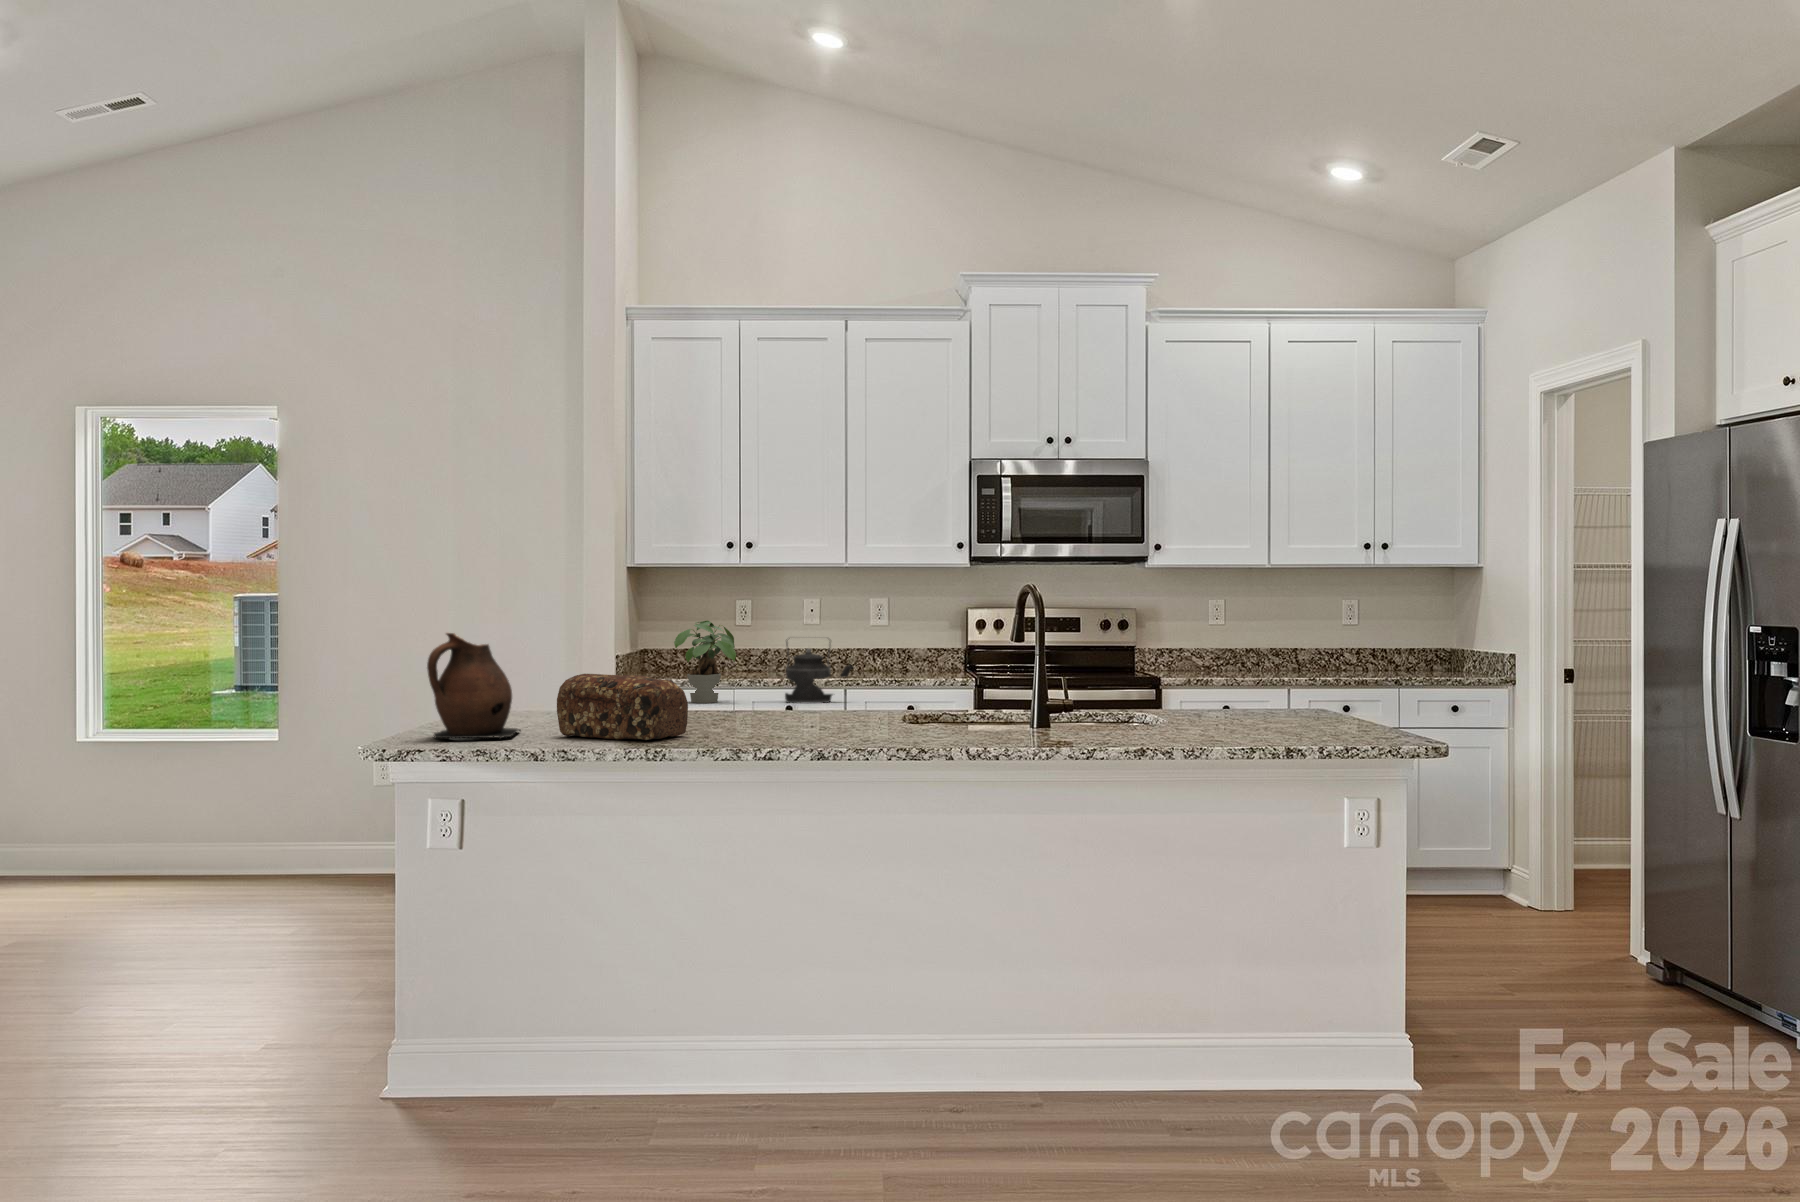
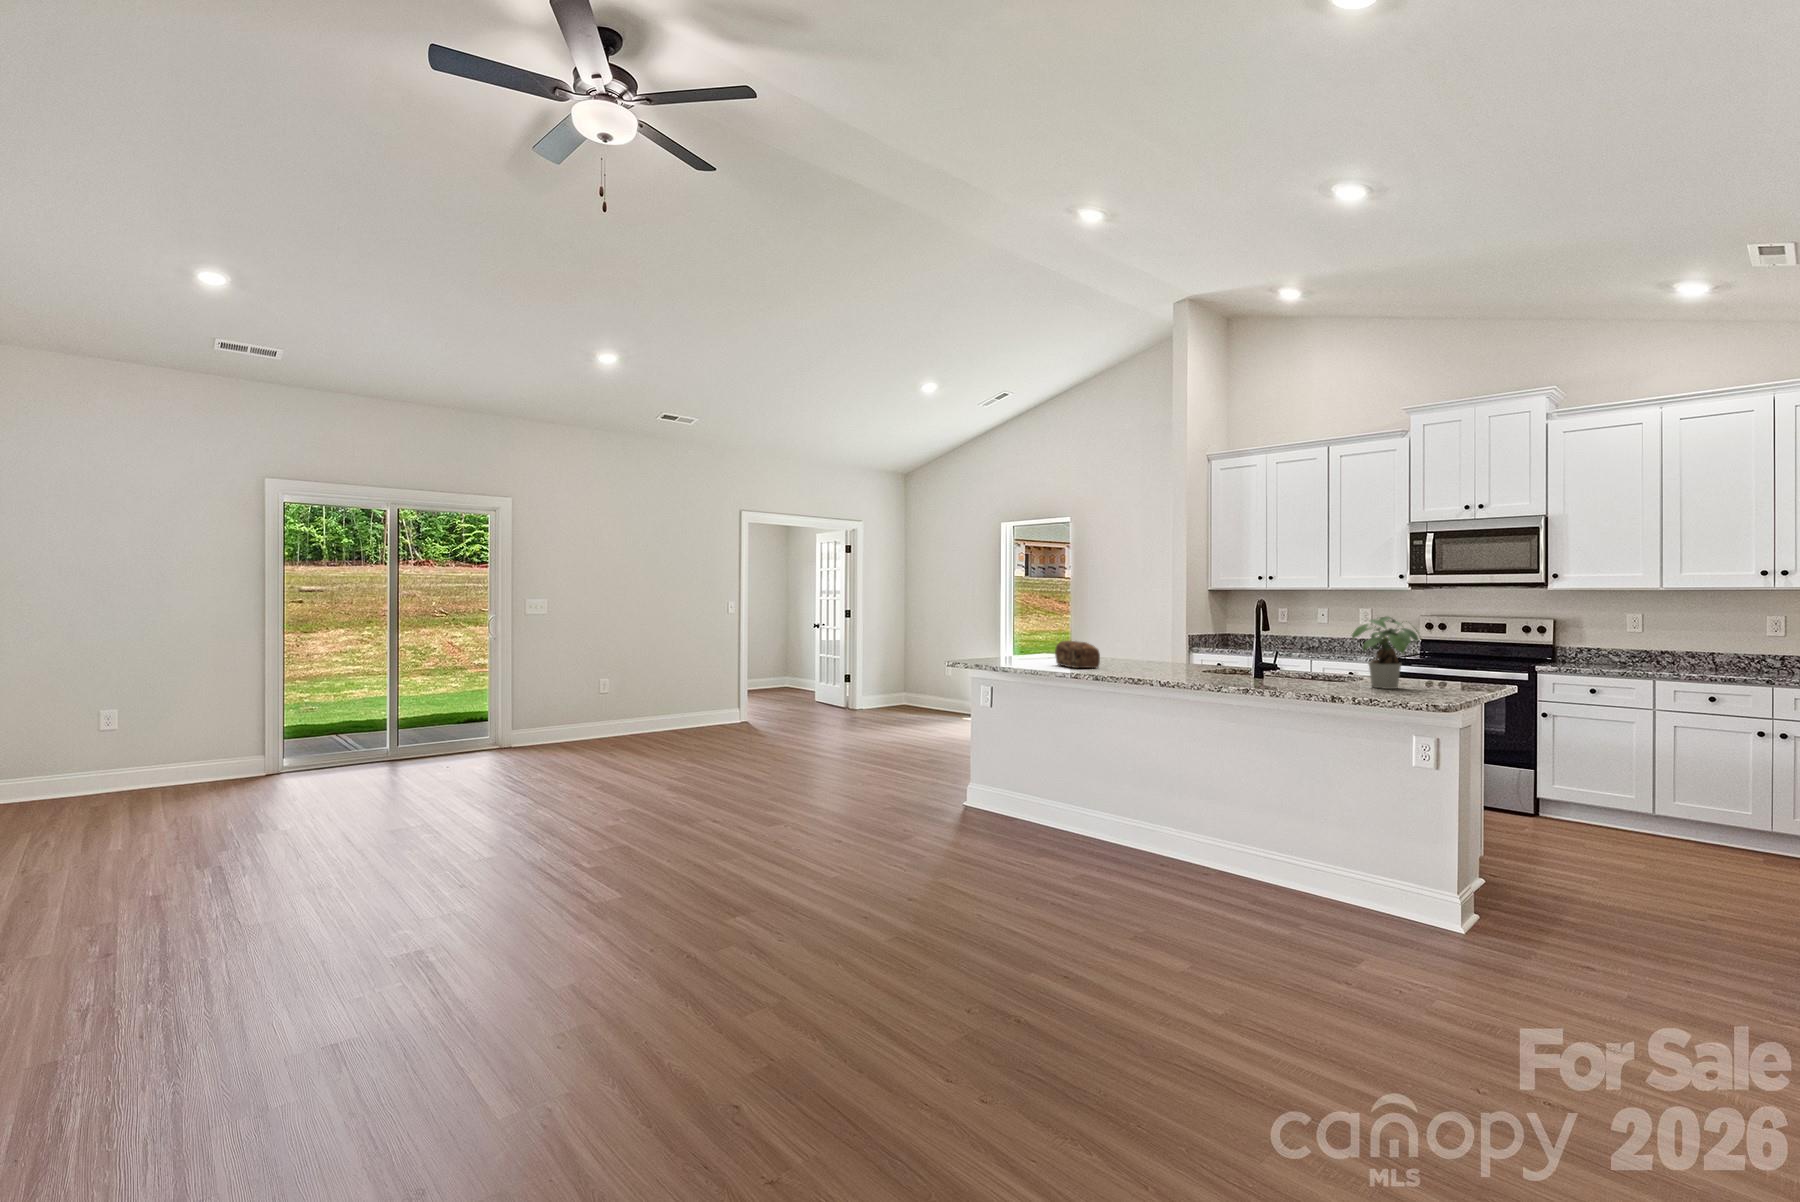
potted plant: present [674,620,736,703] -> present [1352,617,1419,689]
ceramic pitcher: present [427,633,520,739] -> none [1013,622,1052,664]
kettle: present [785,640,853,703] -> none [1284,629,1324,668]

